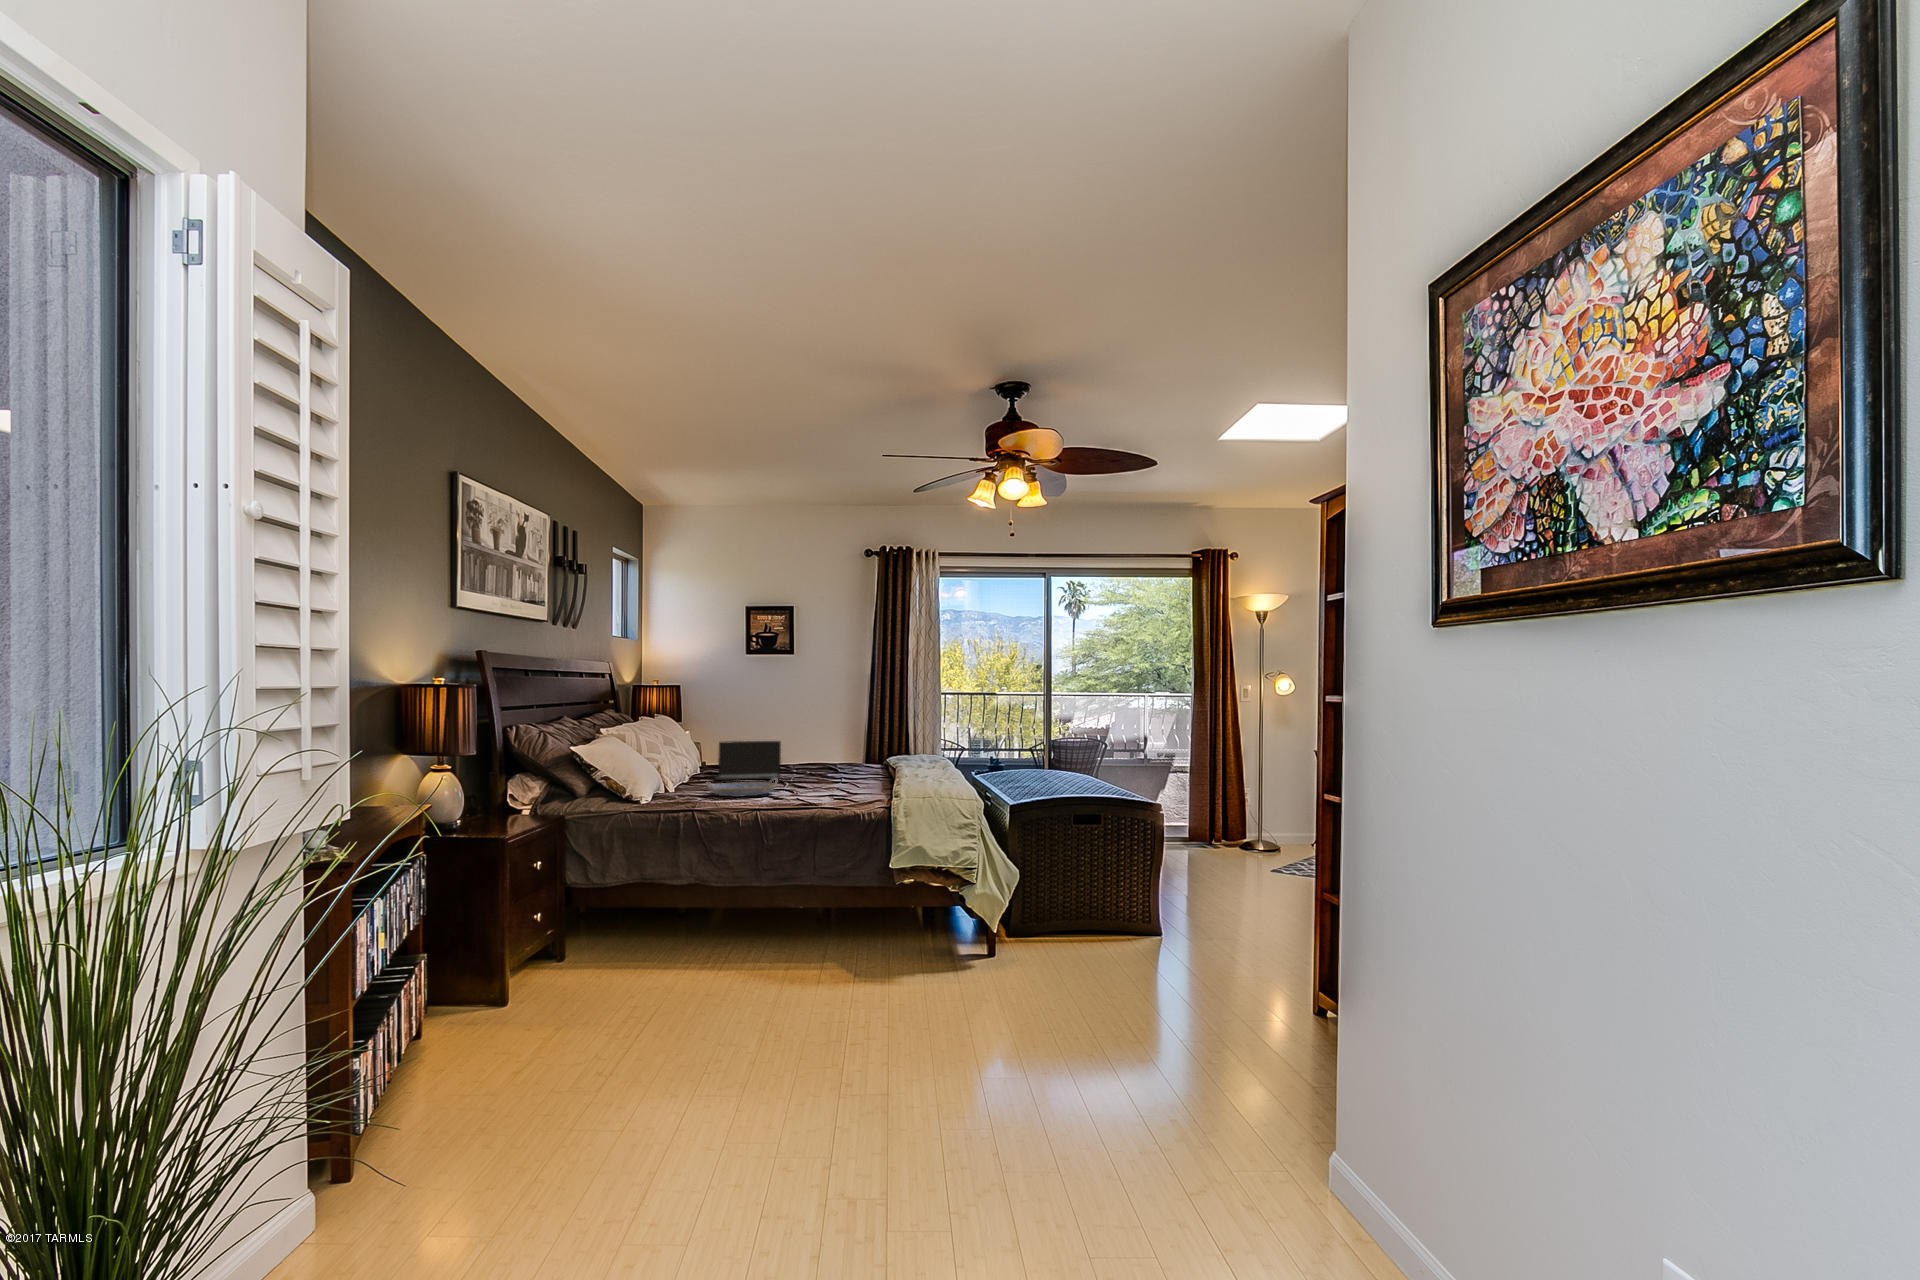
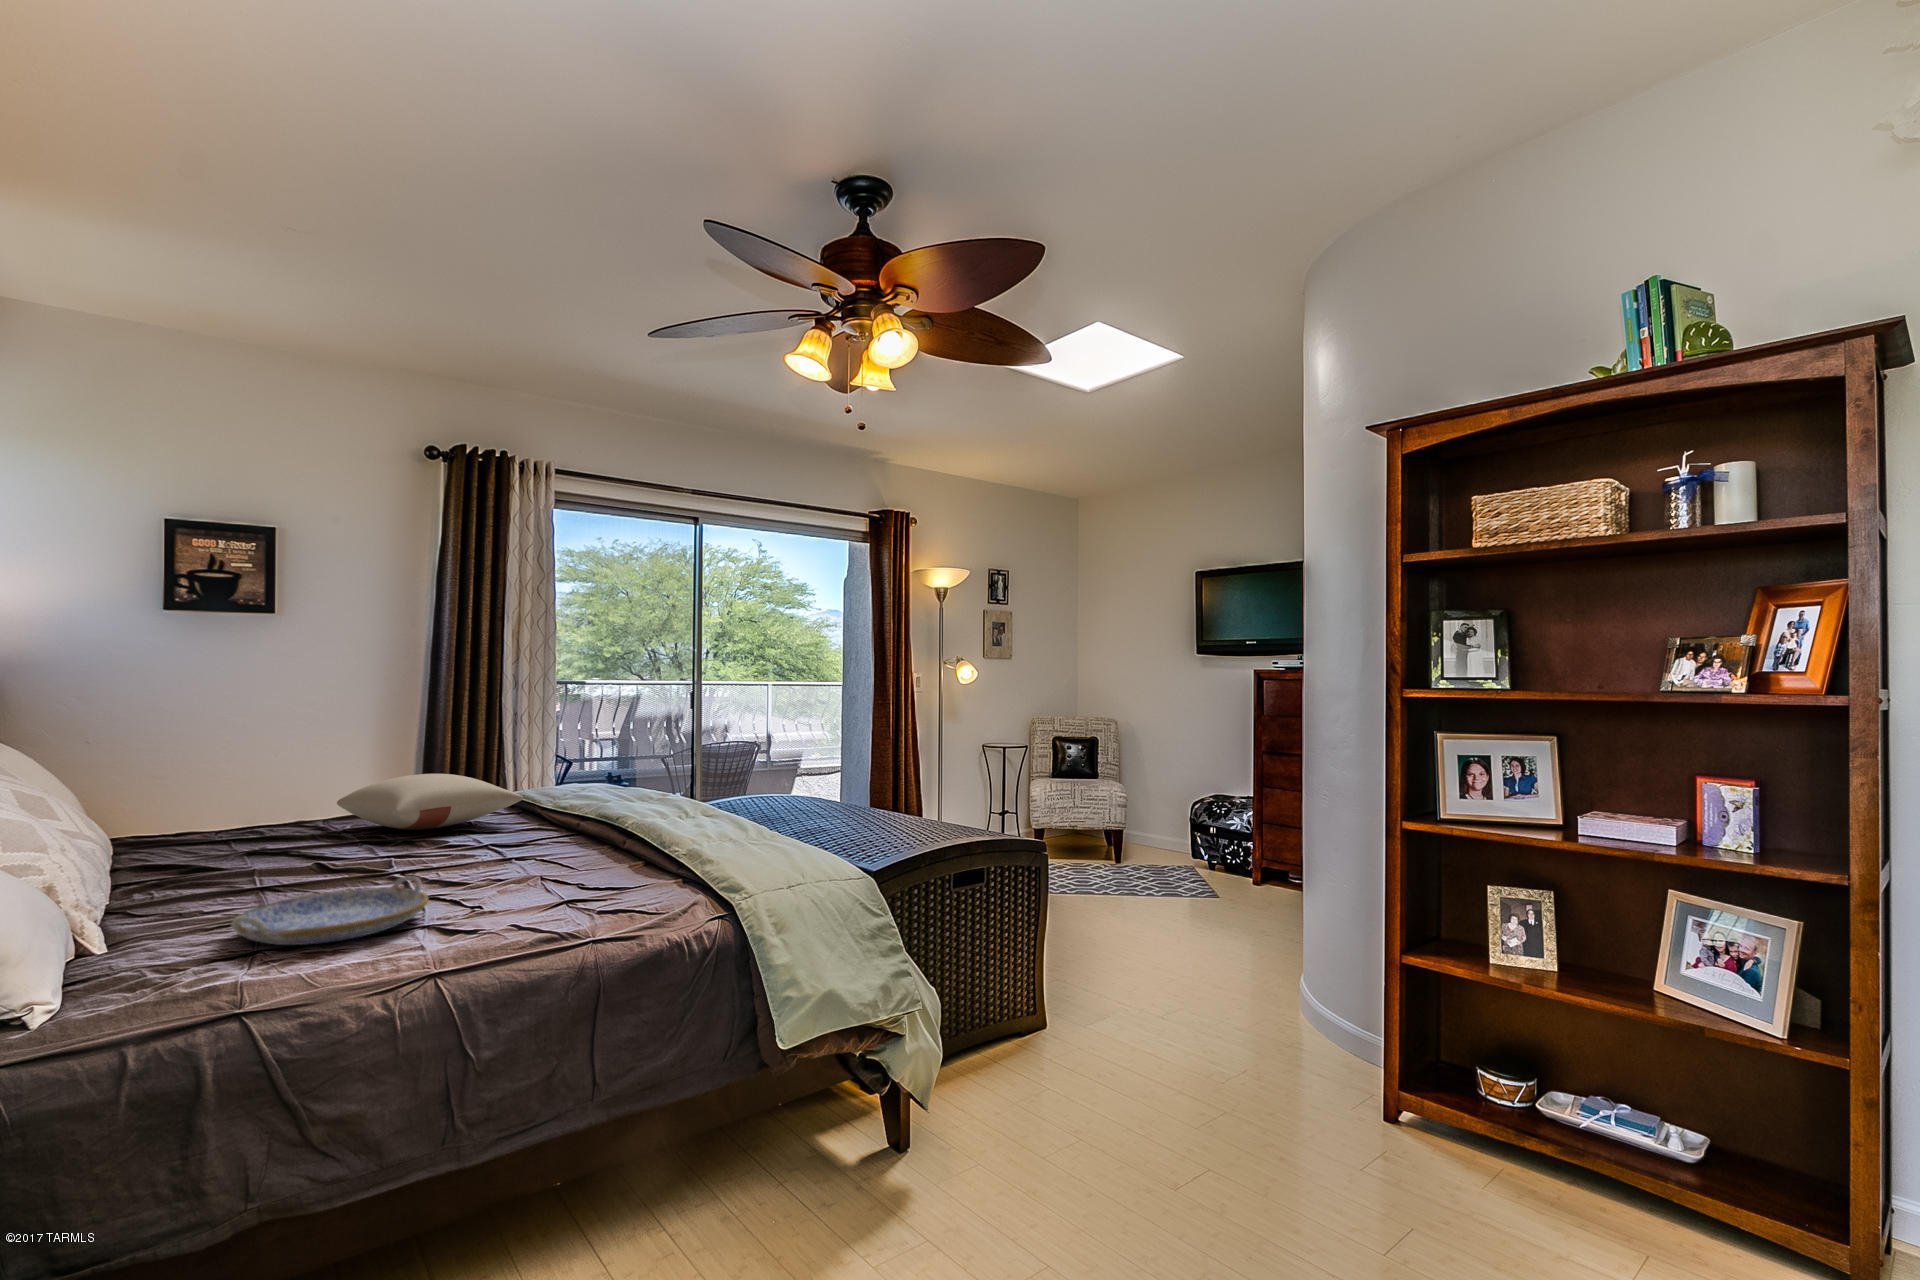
laptop: present [715,741,781,780] -> none [164,780,348,885]
pillow: none [797,742,876,771] -> present [337,774,524,830]

